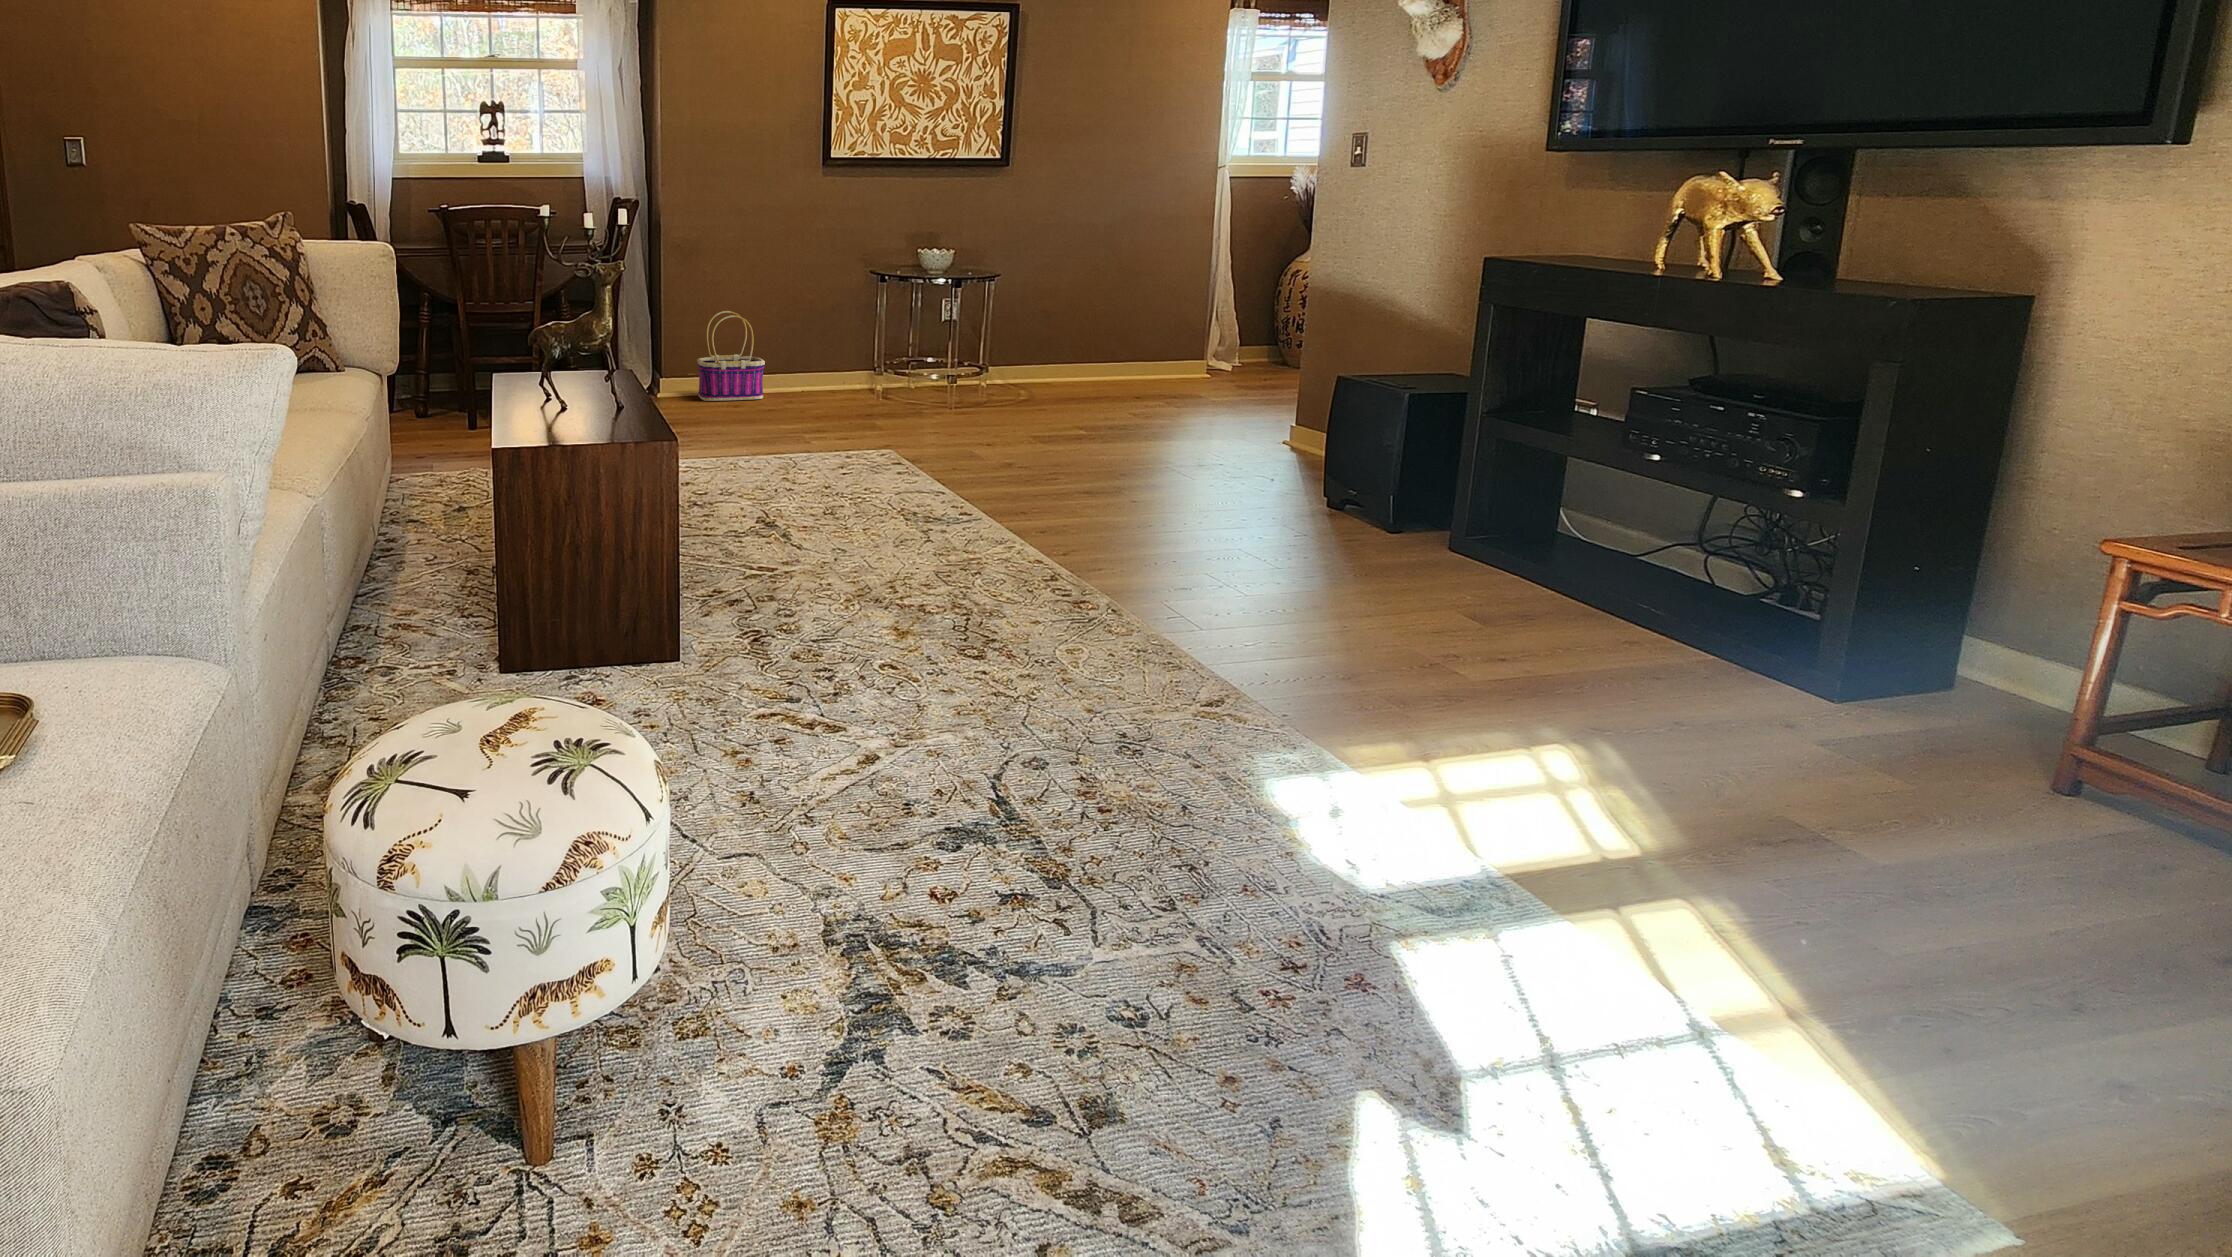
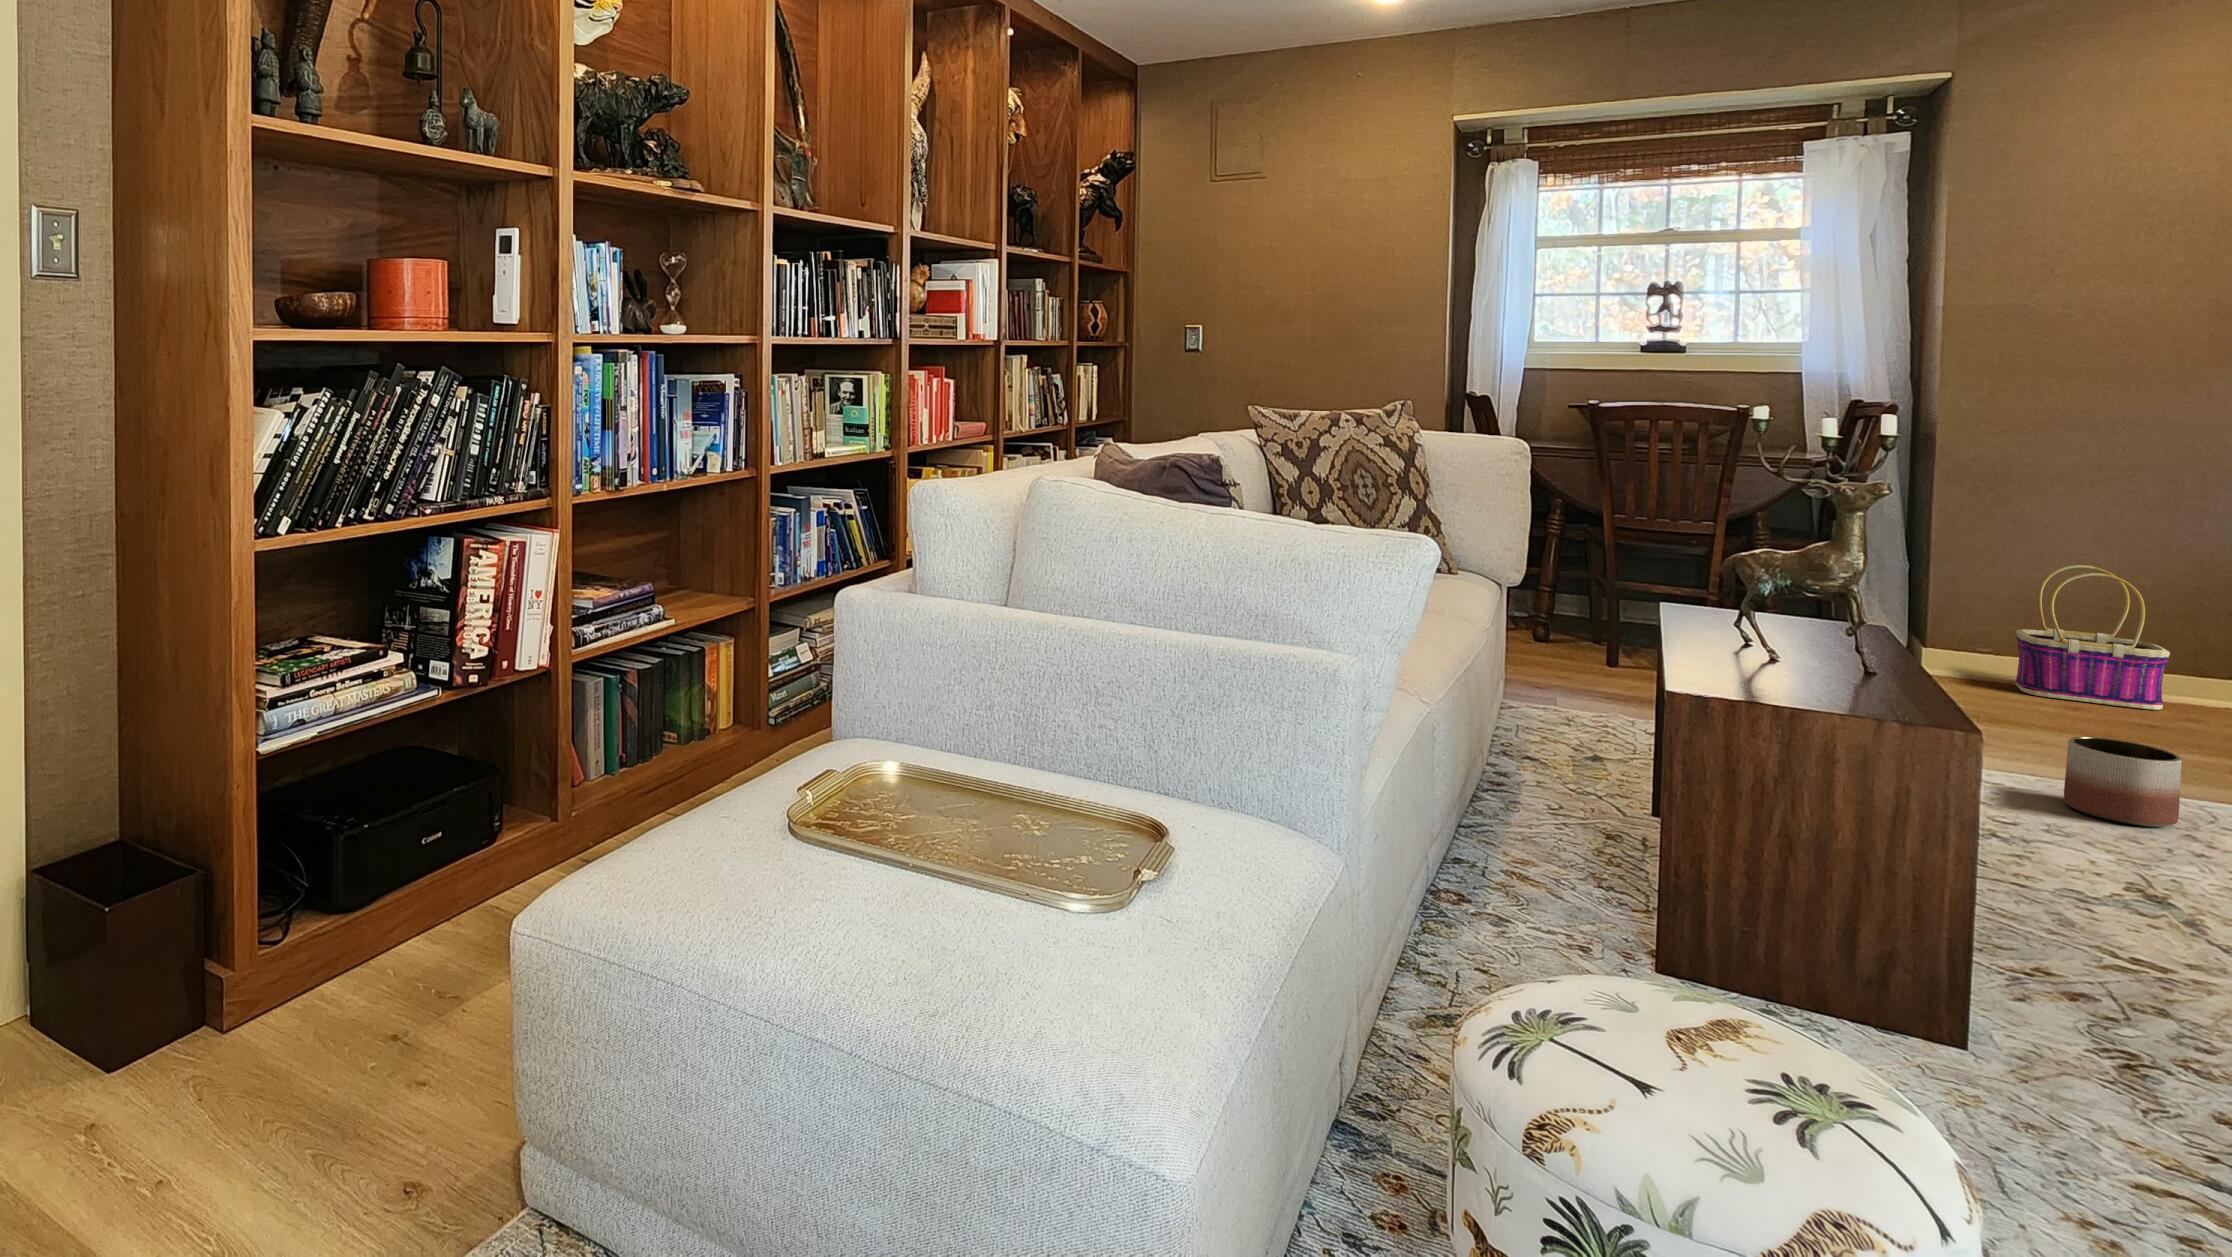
planter: none [721,423,770,476] -> present [2064,737,2182,827]

